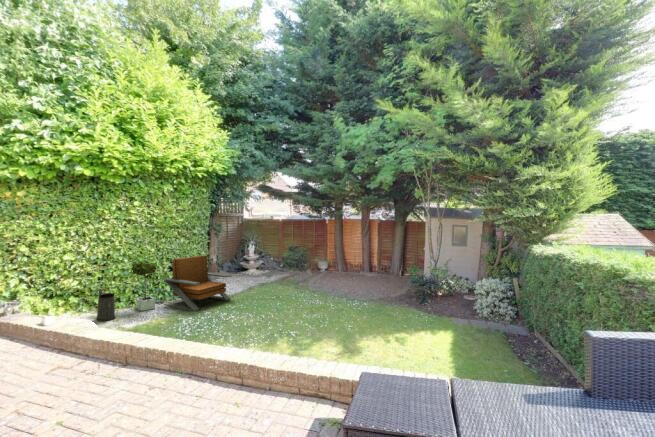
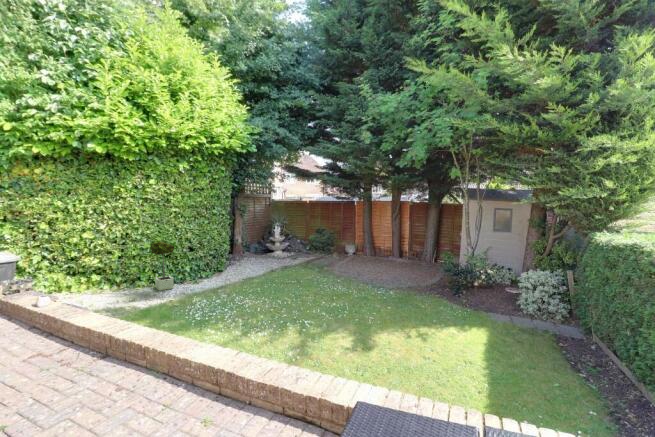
lounge chair: present [164,256,231,311] -> none [183,236,251,293]
watering can: present [96,288,115,321] -> none [114,267,133,300]

